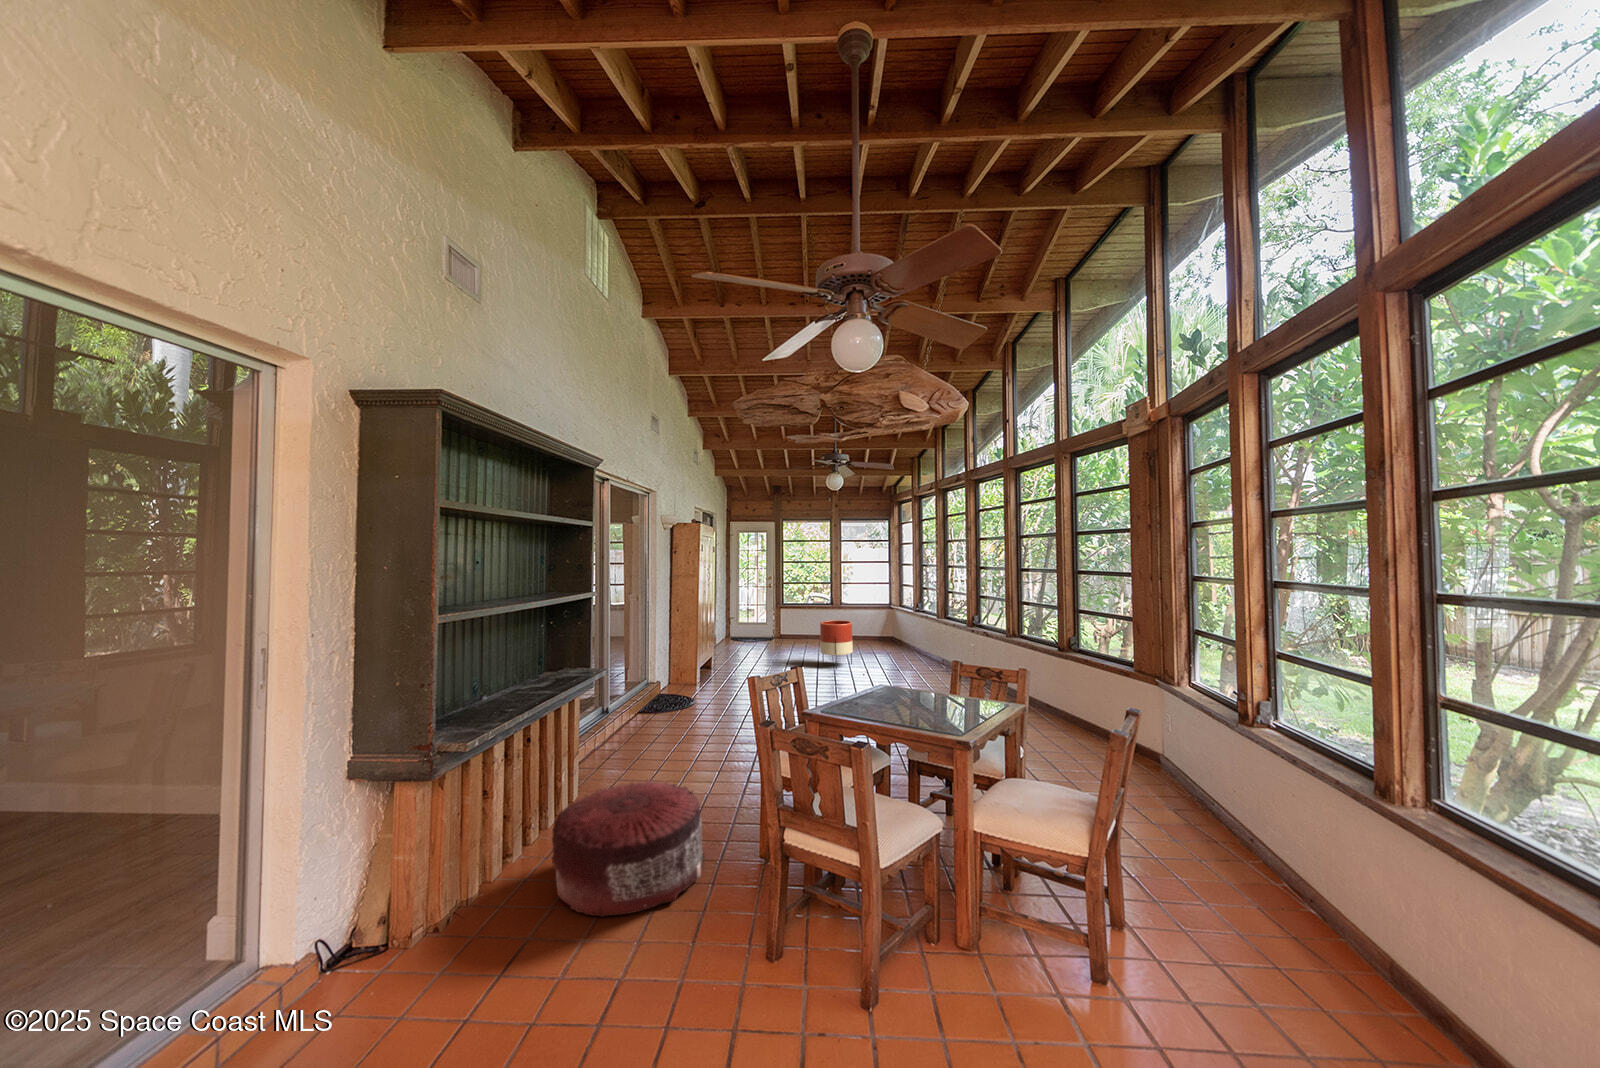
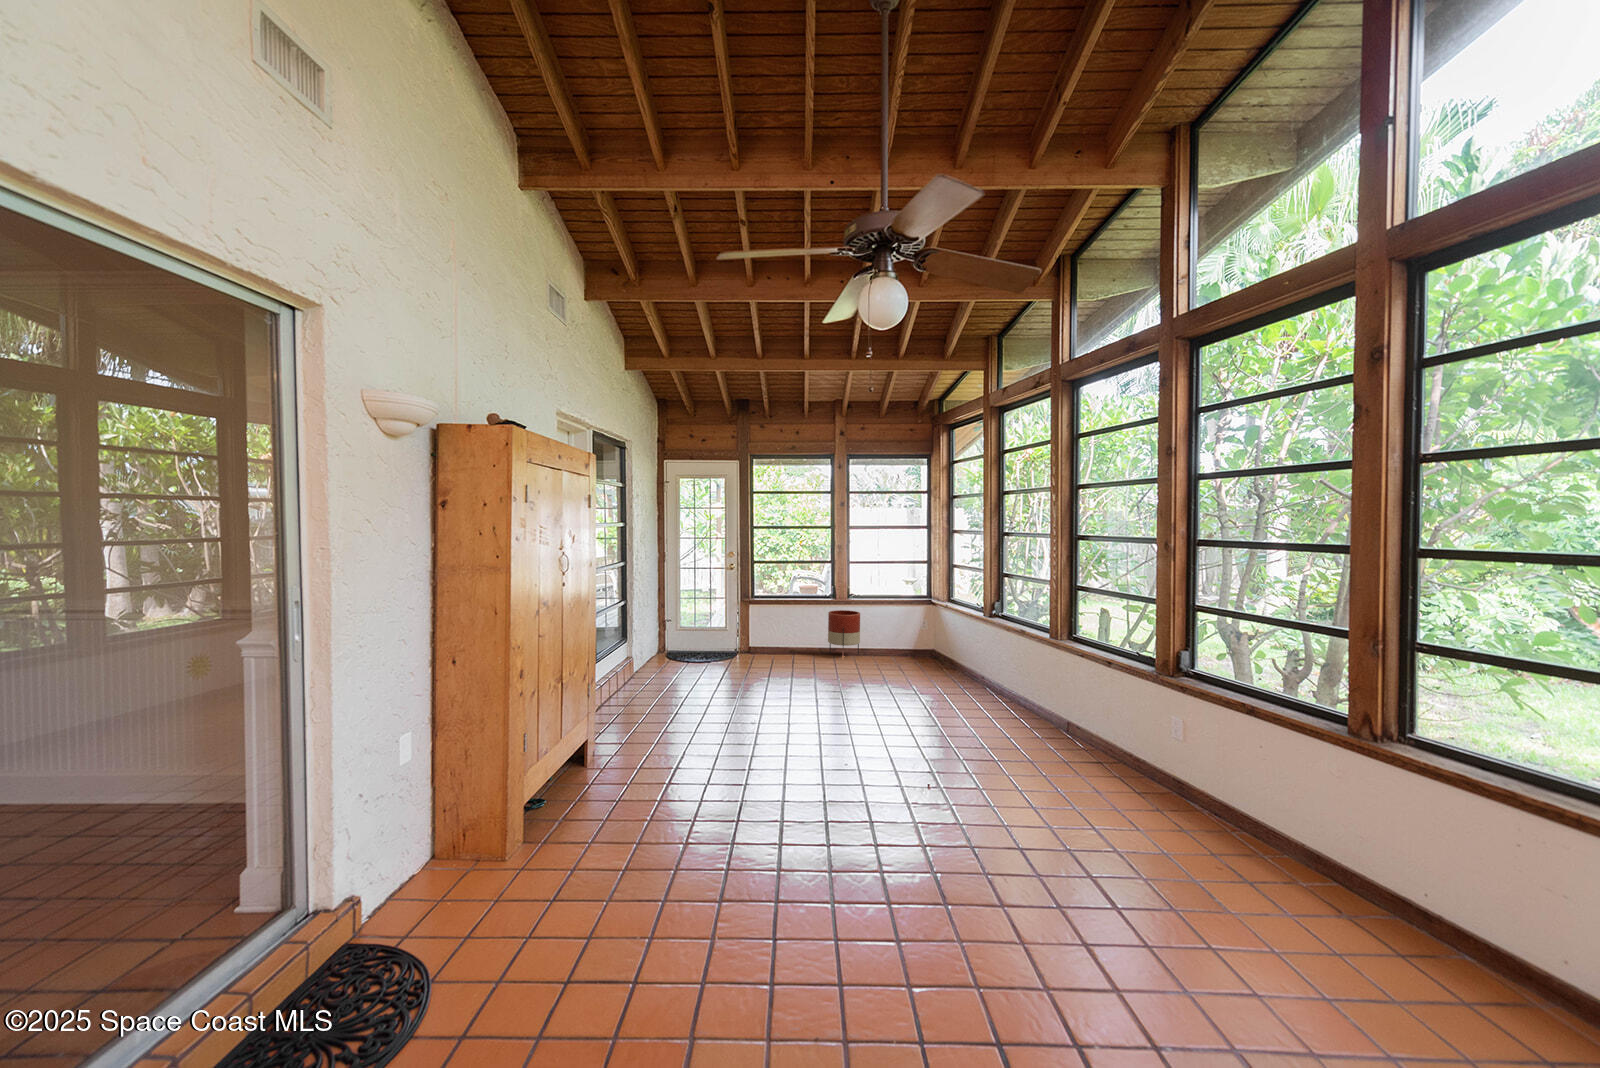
pouf: present [552,780,704,917] -> none [554,778,706,921]

